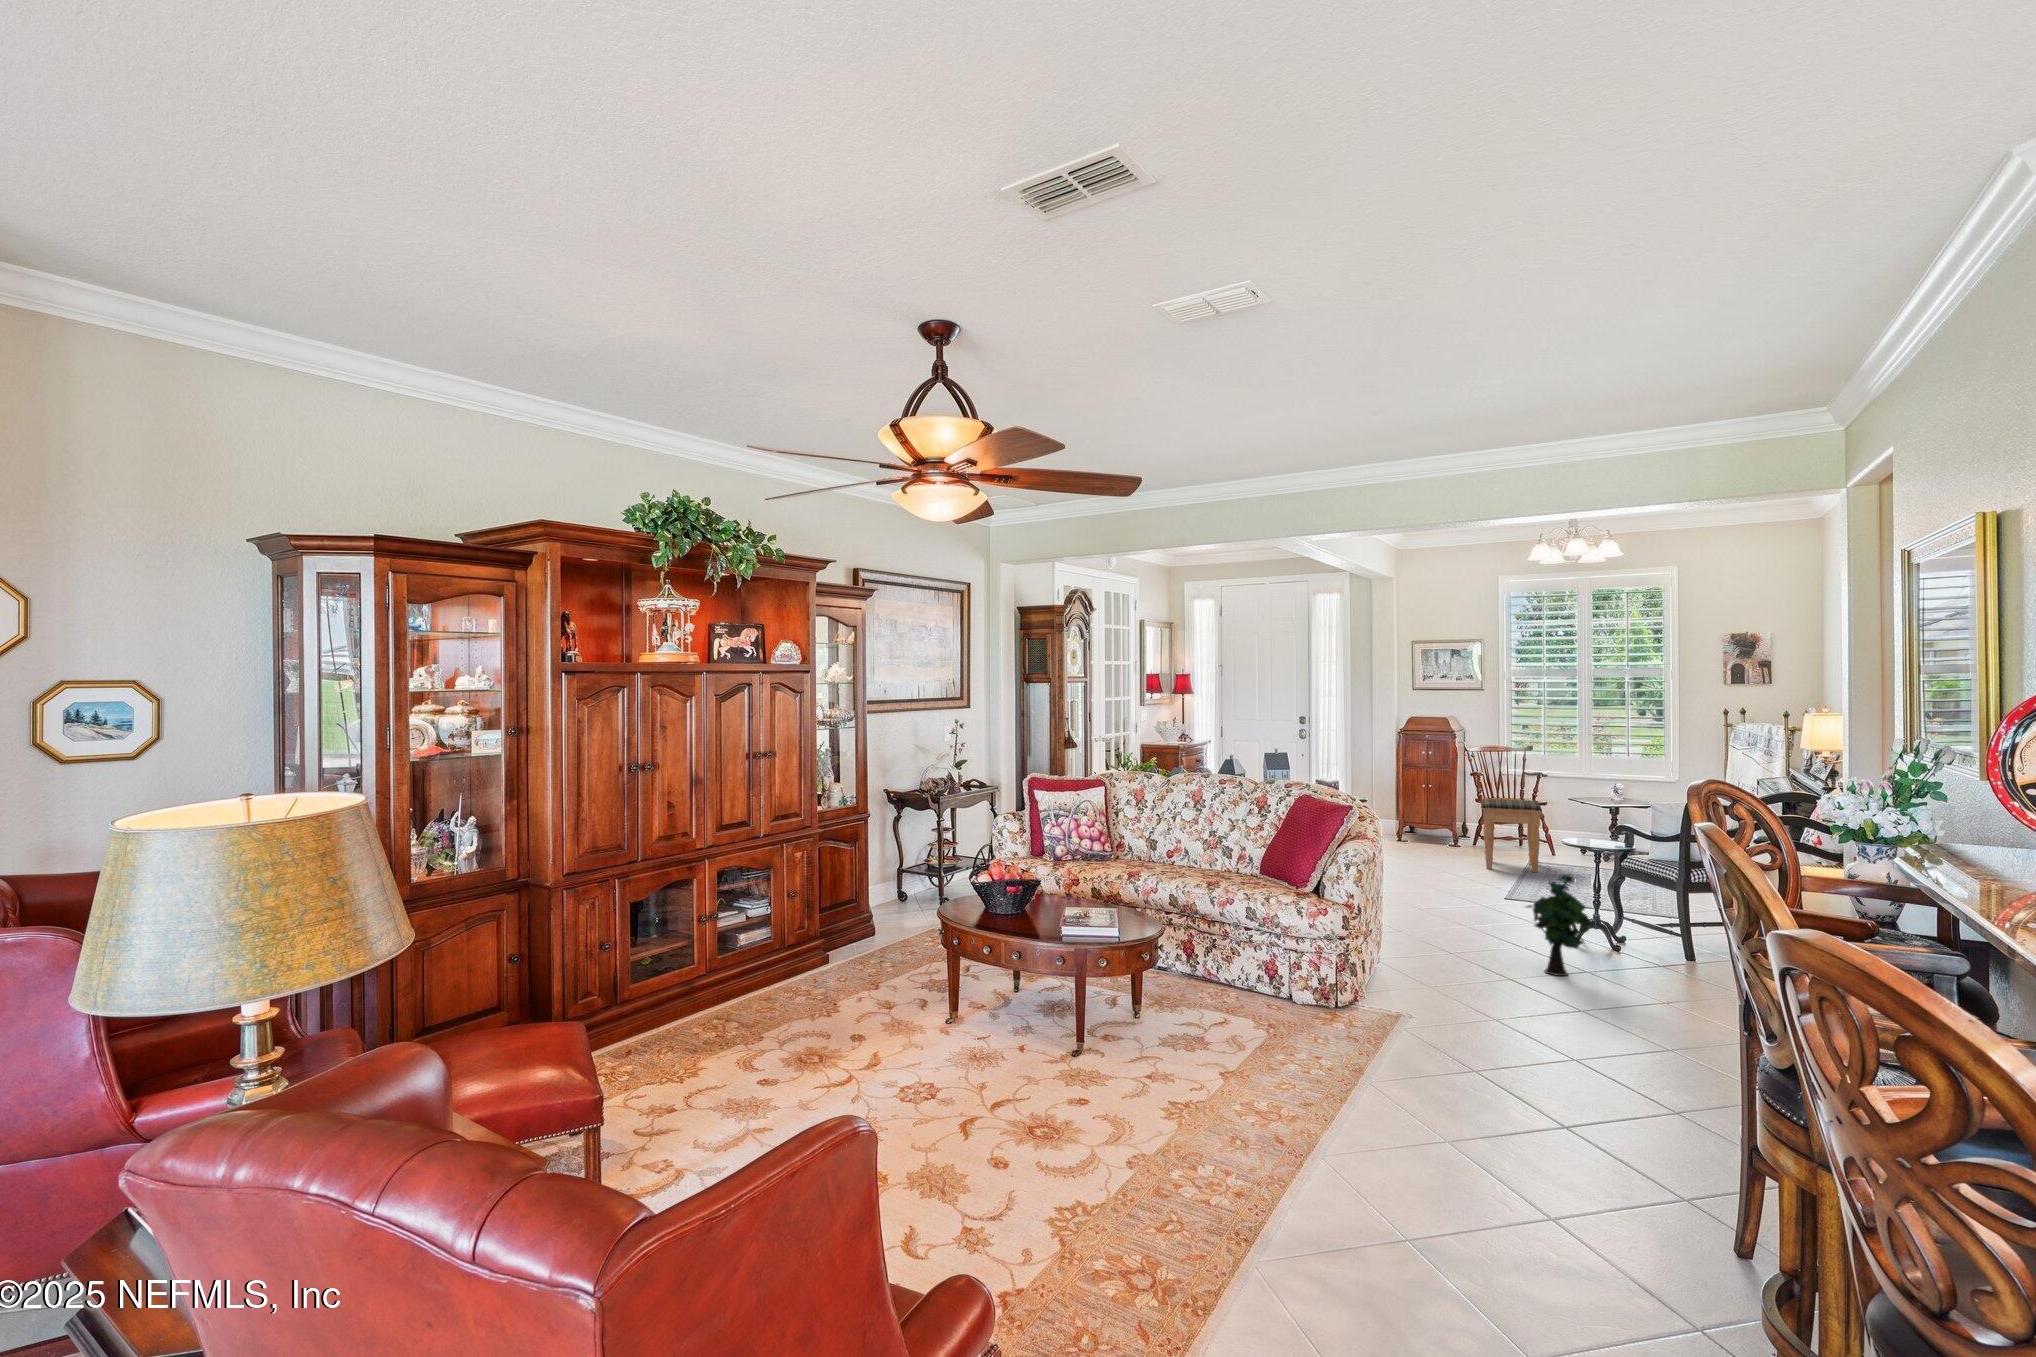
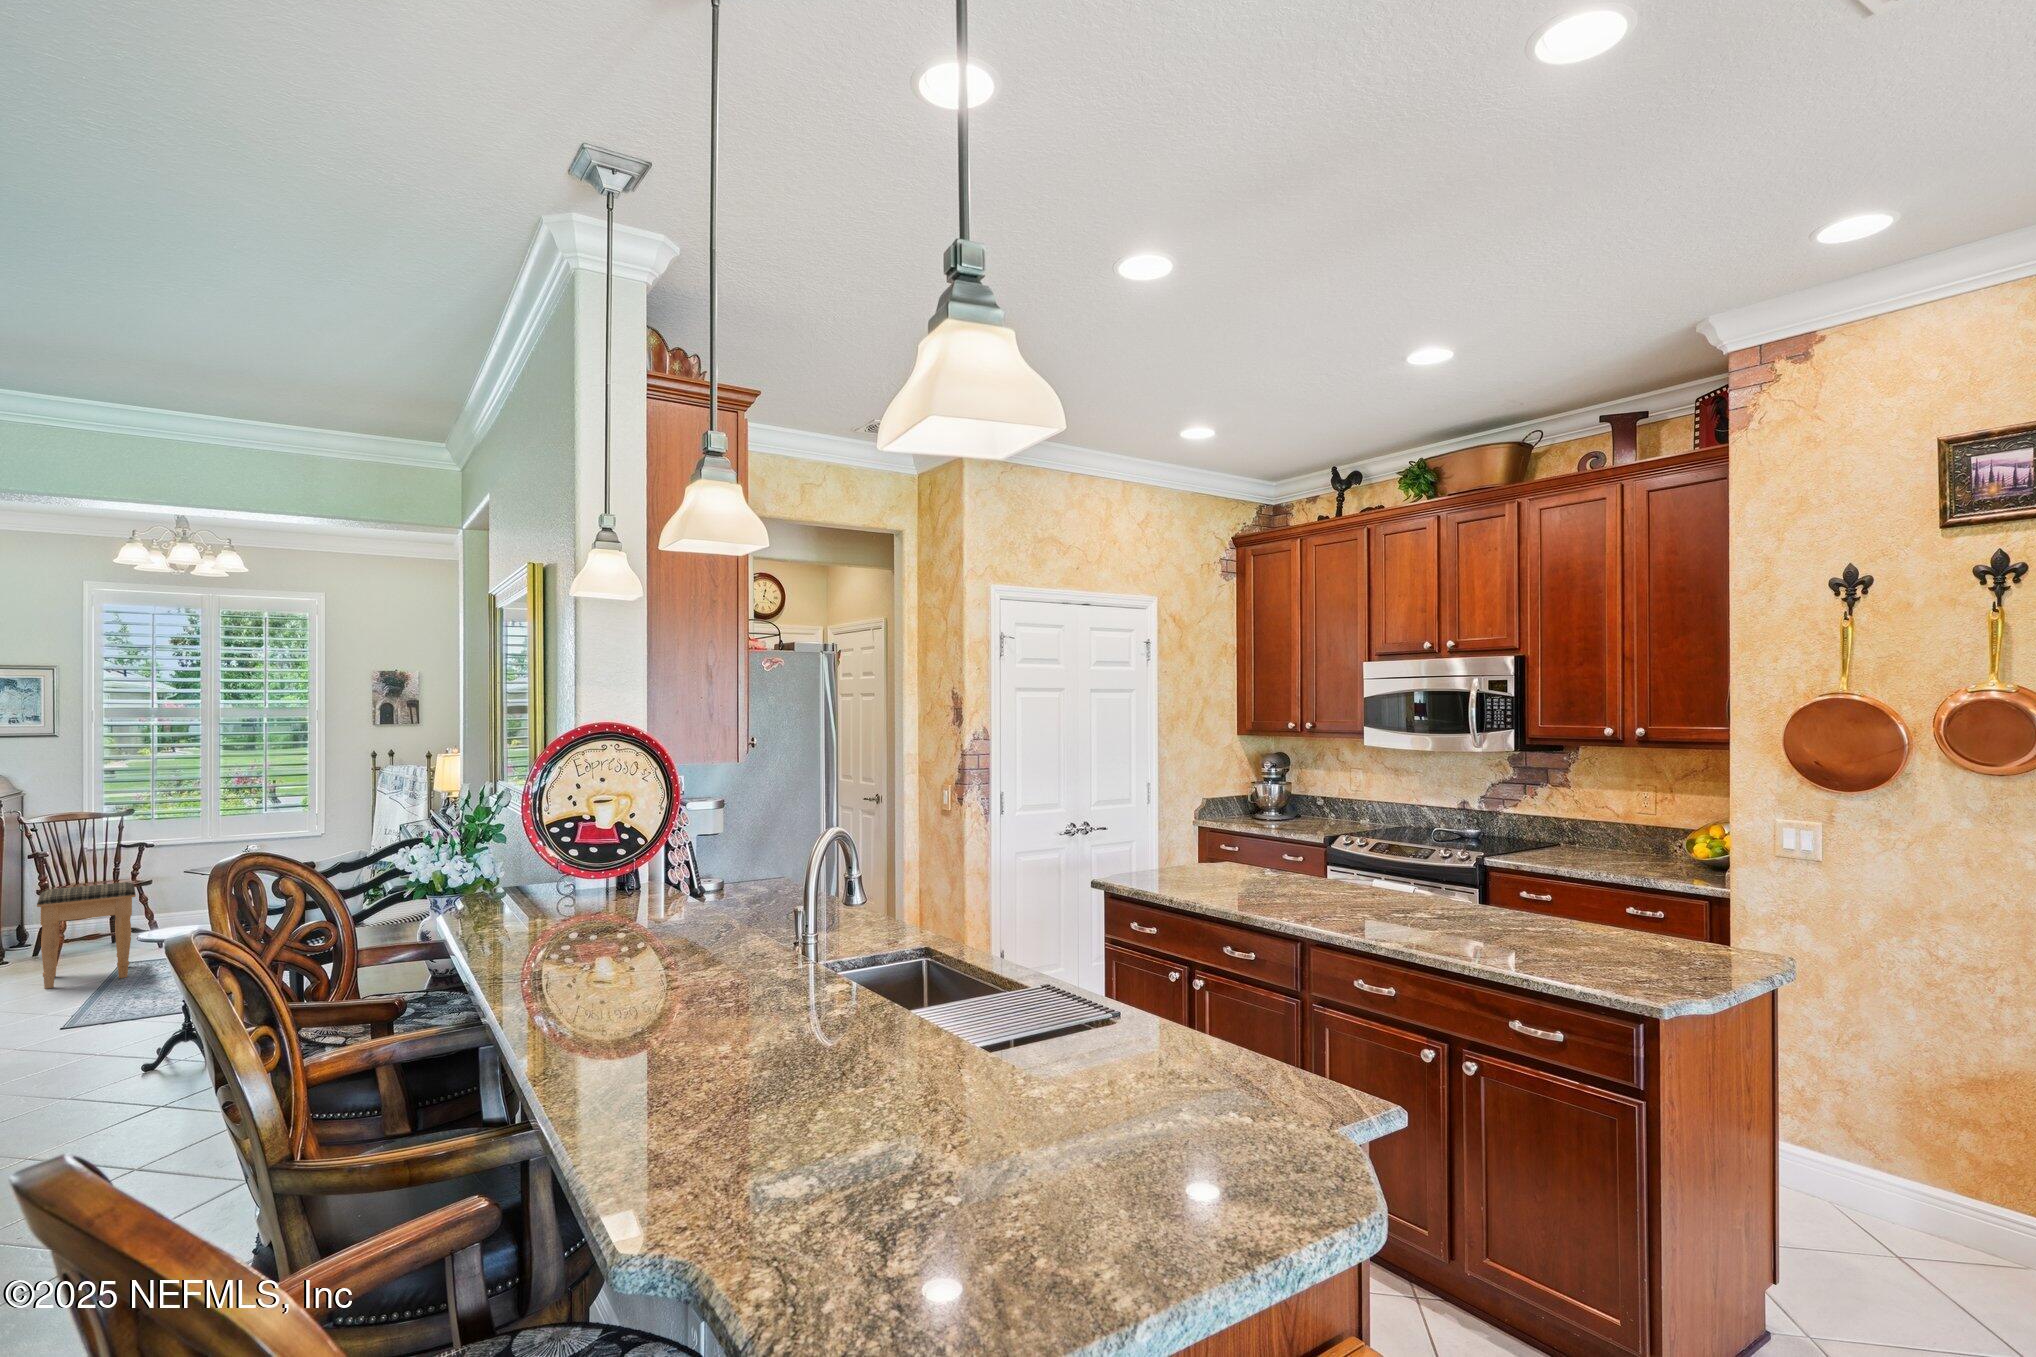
decorative plant: present [1527,875,1592,976] -> none [62,985,169,1128]

